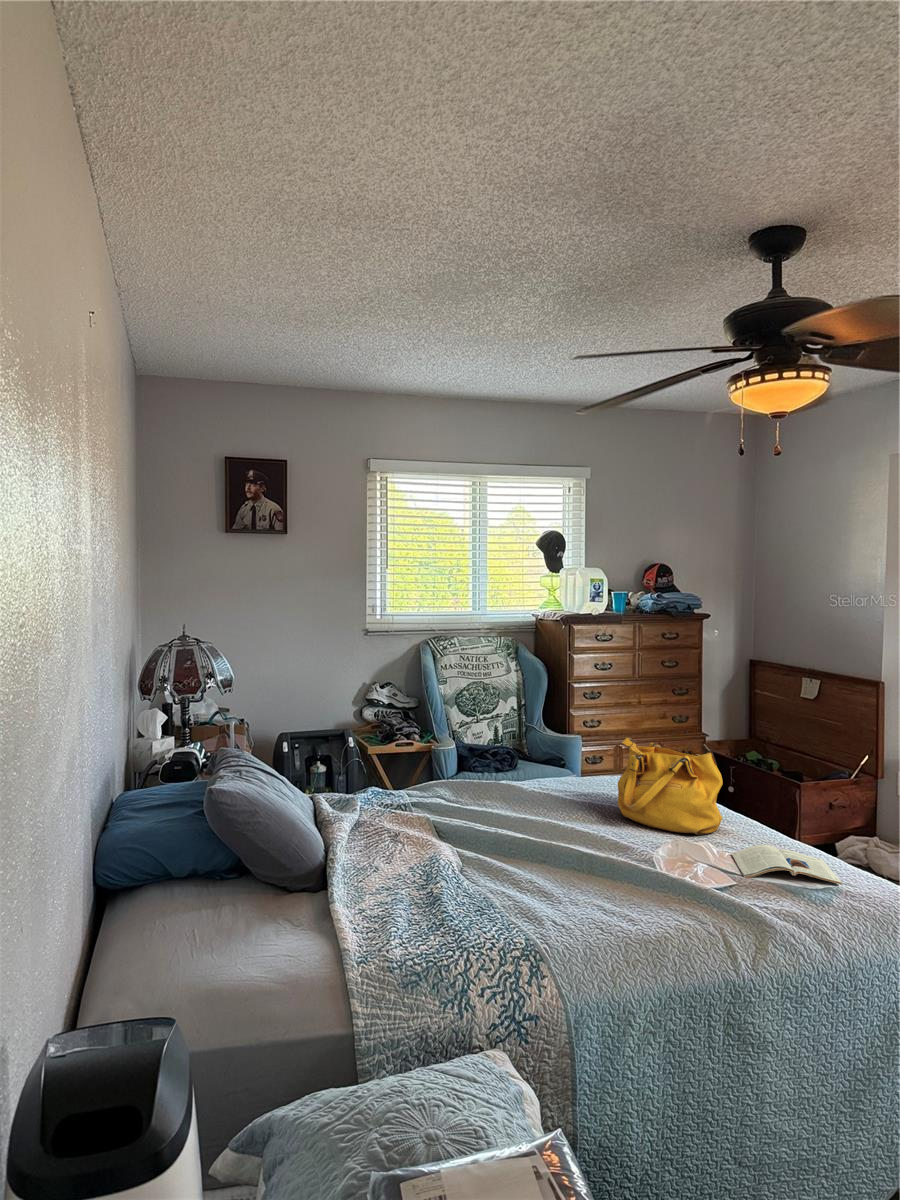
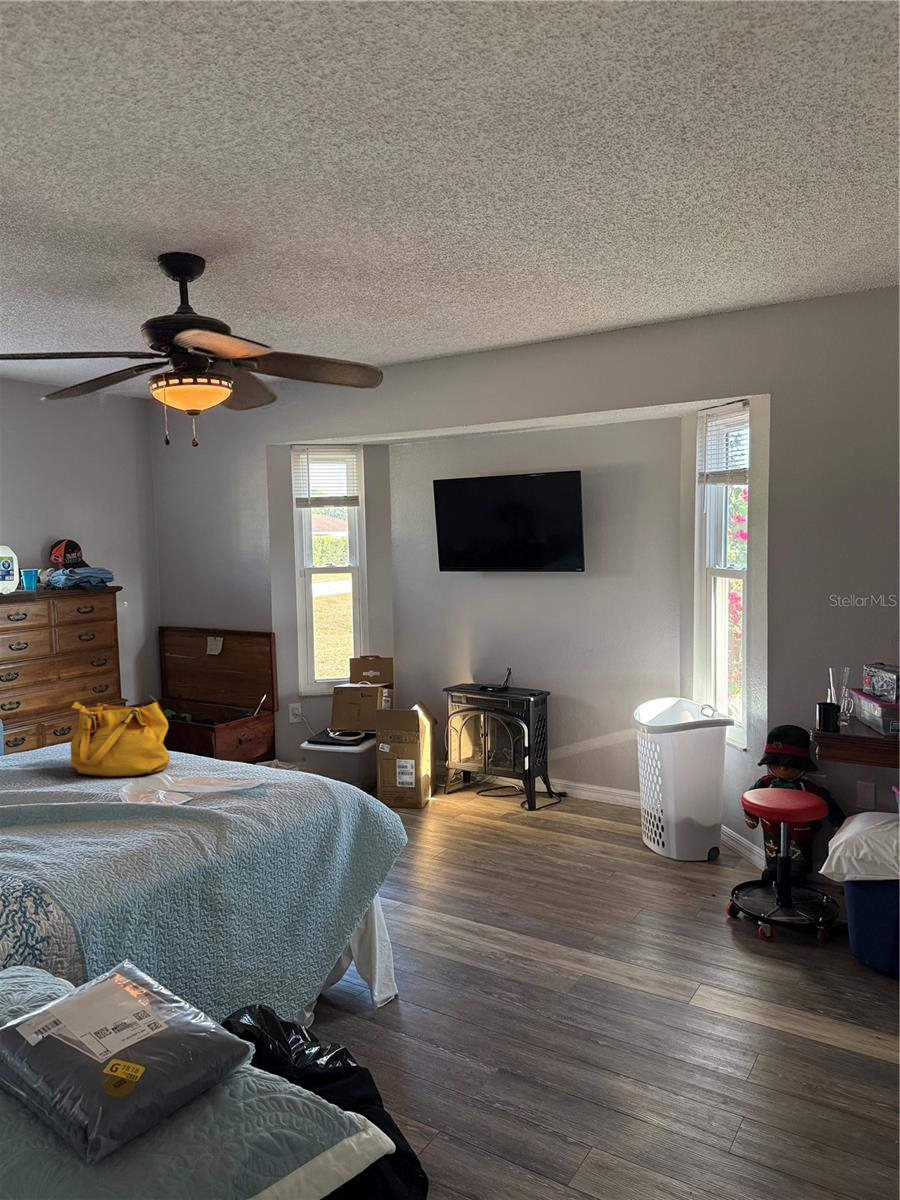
magazine: present [732,845,842,884] -> none [183,767,271,796]

